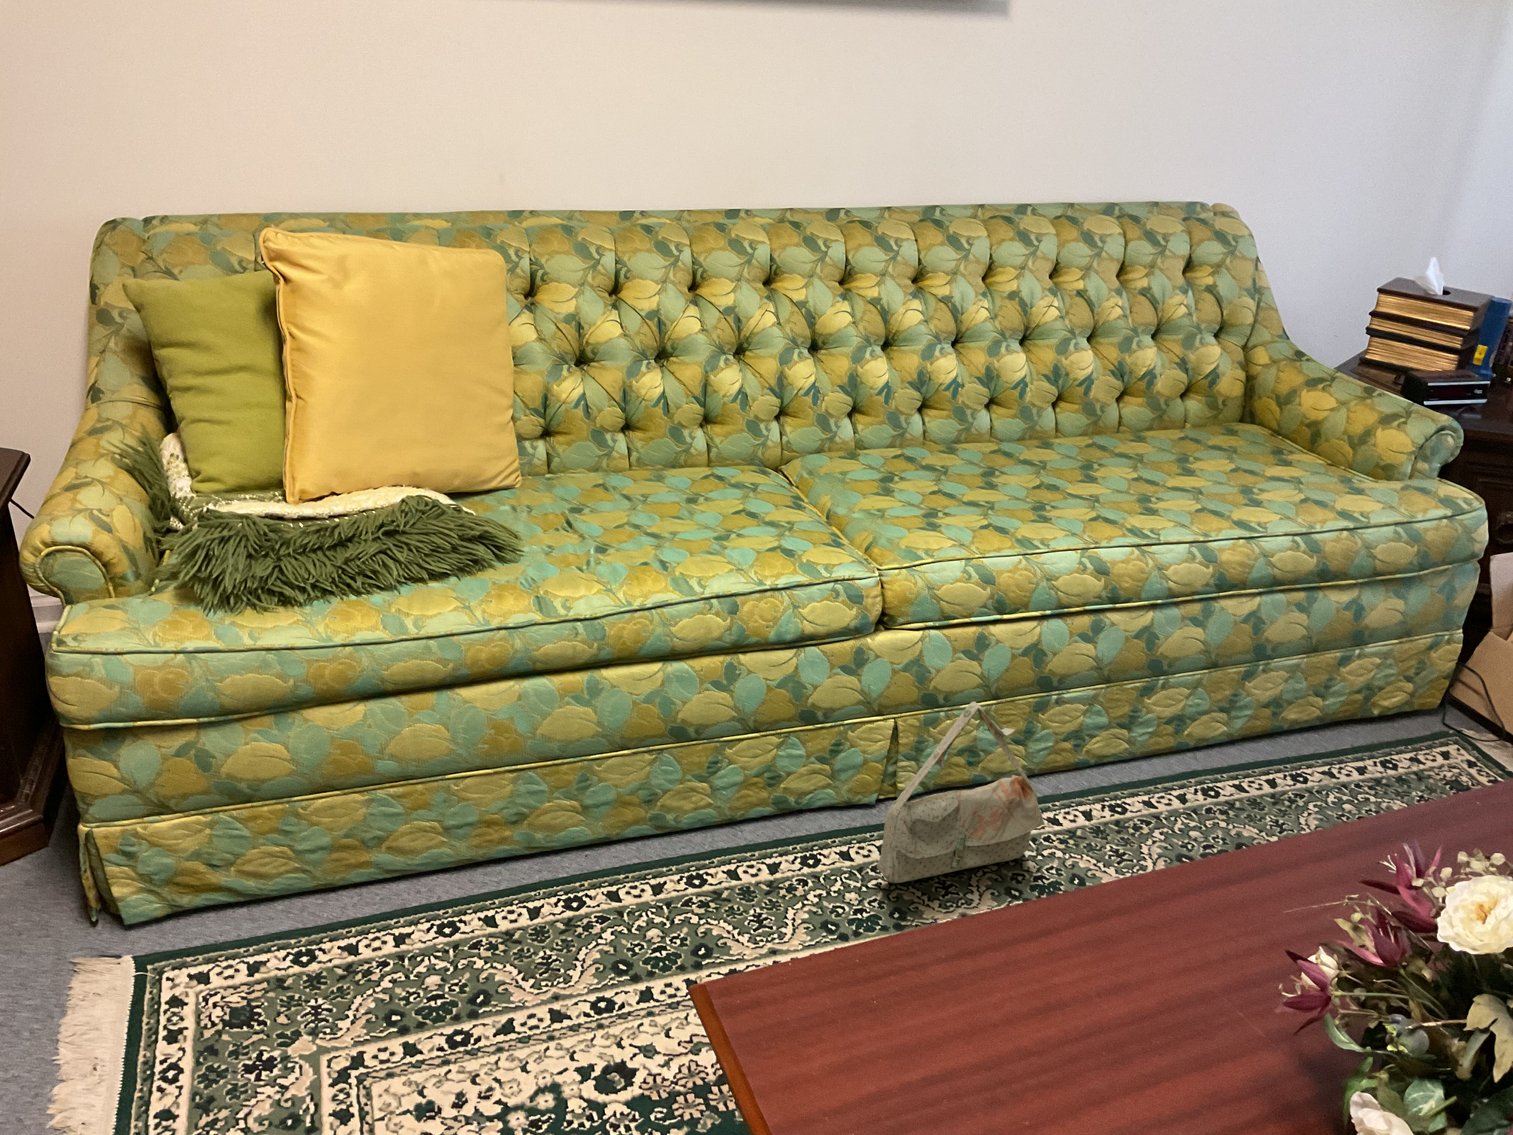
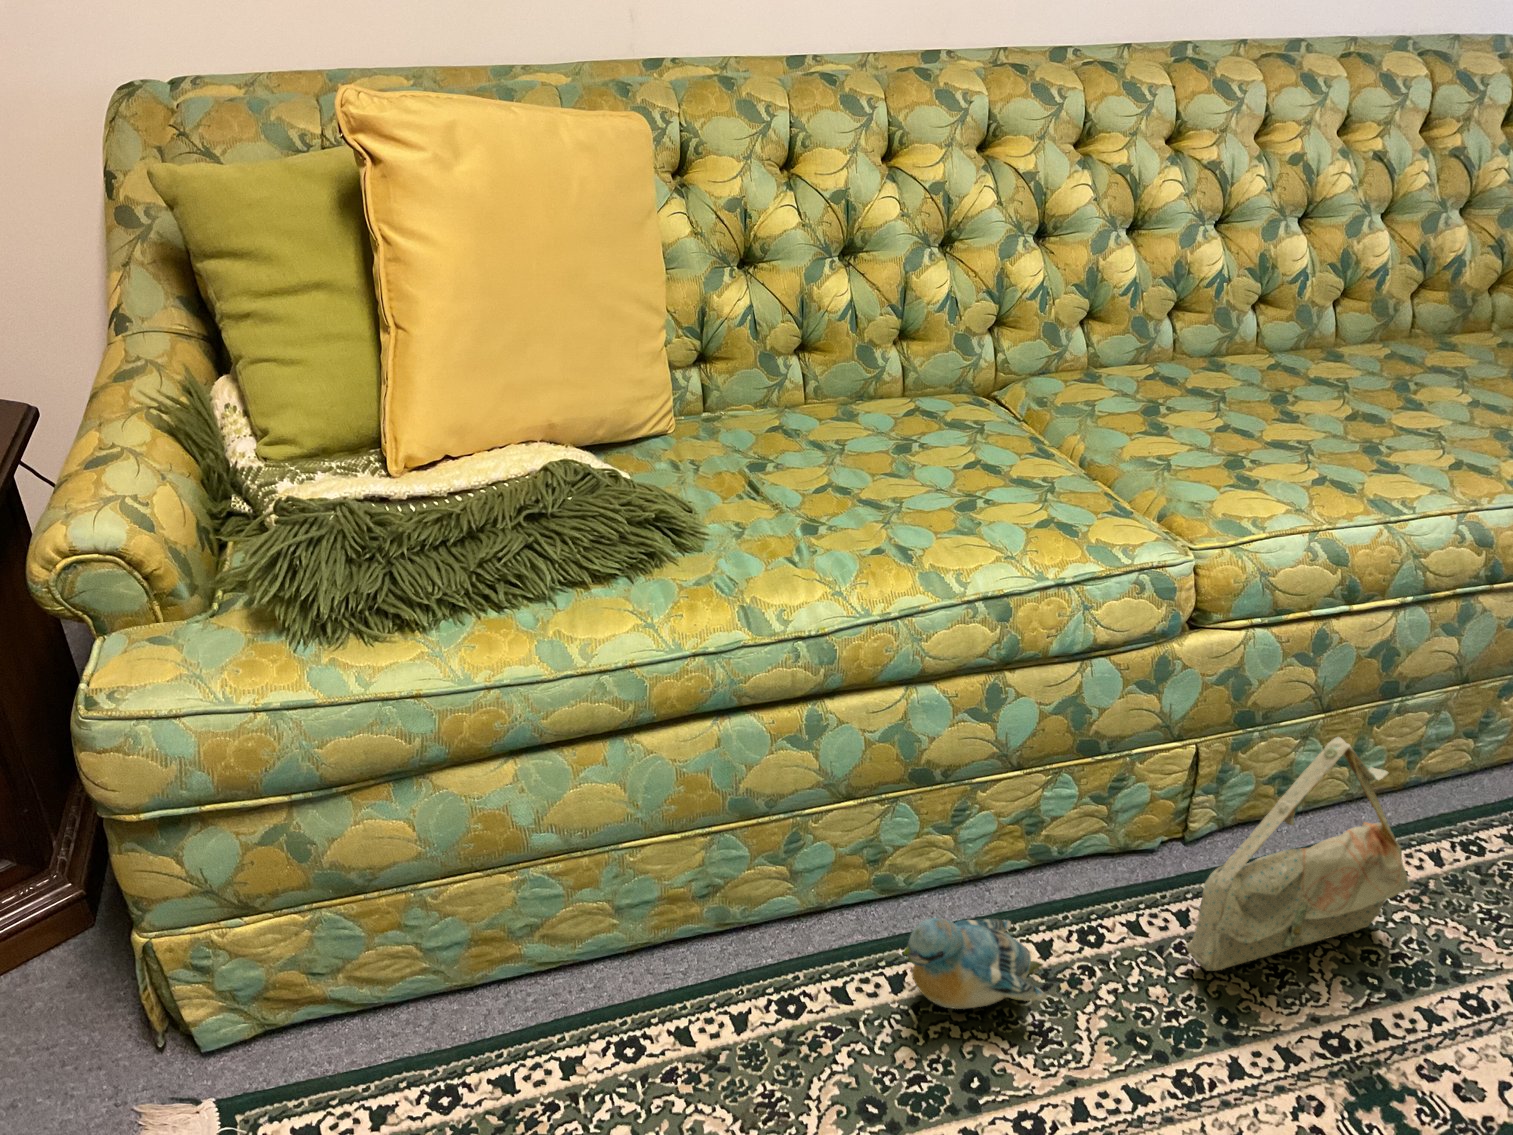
plush toy: none [655,833,767,904] -> present [903,918,1047,1009]

